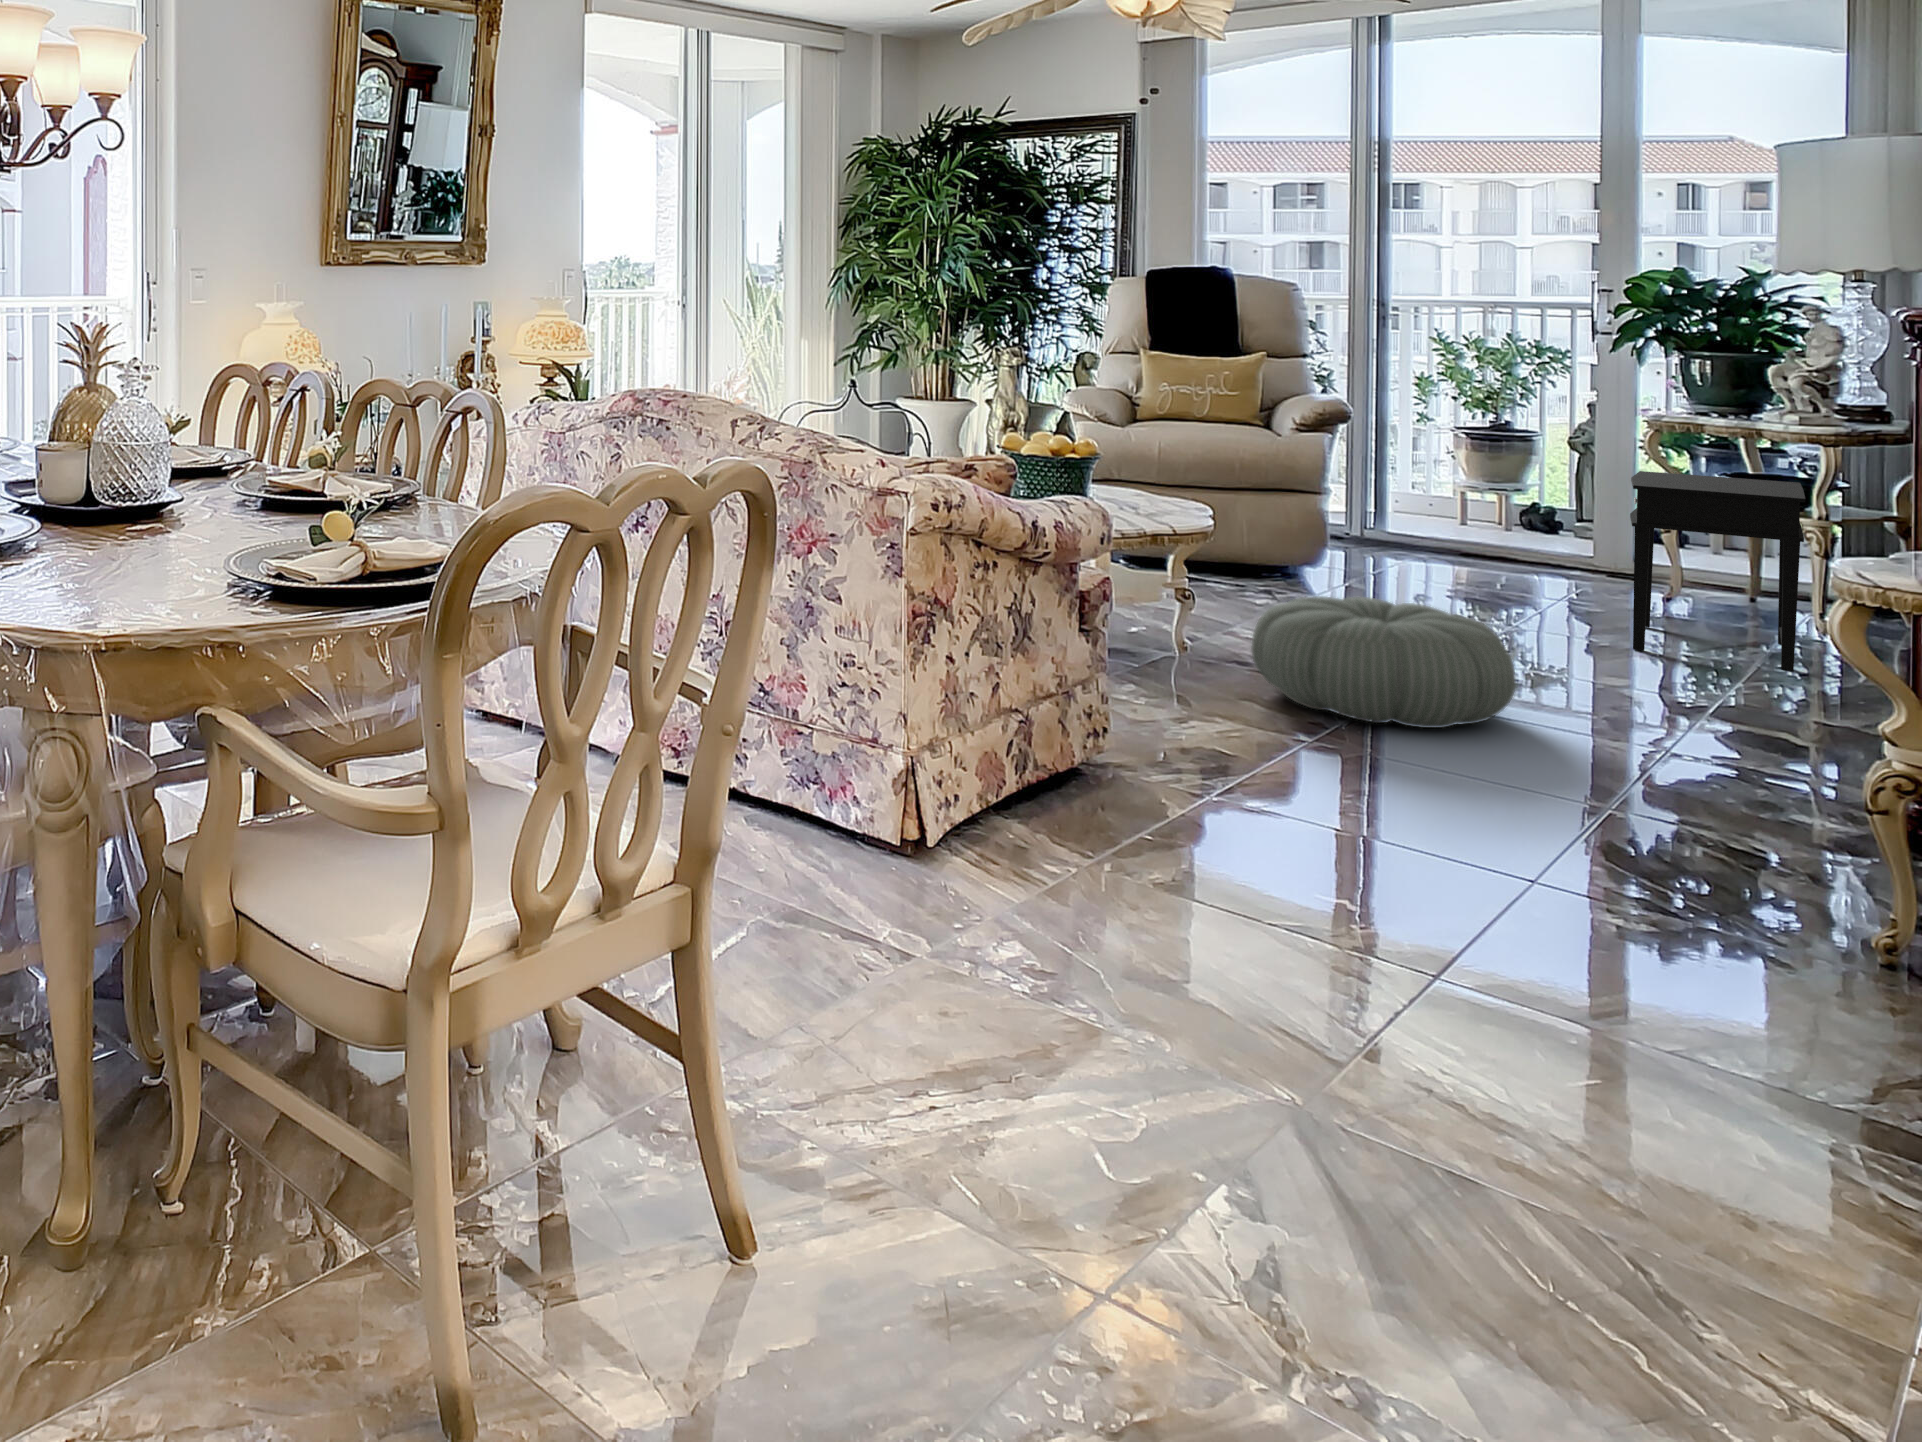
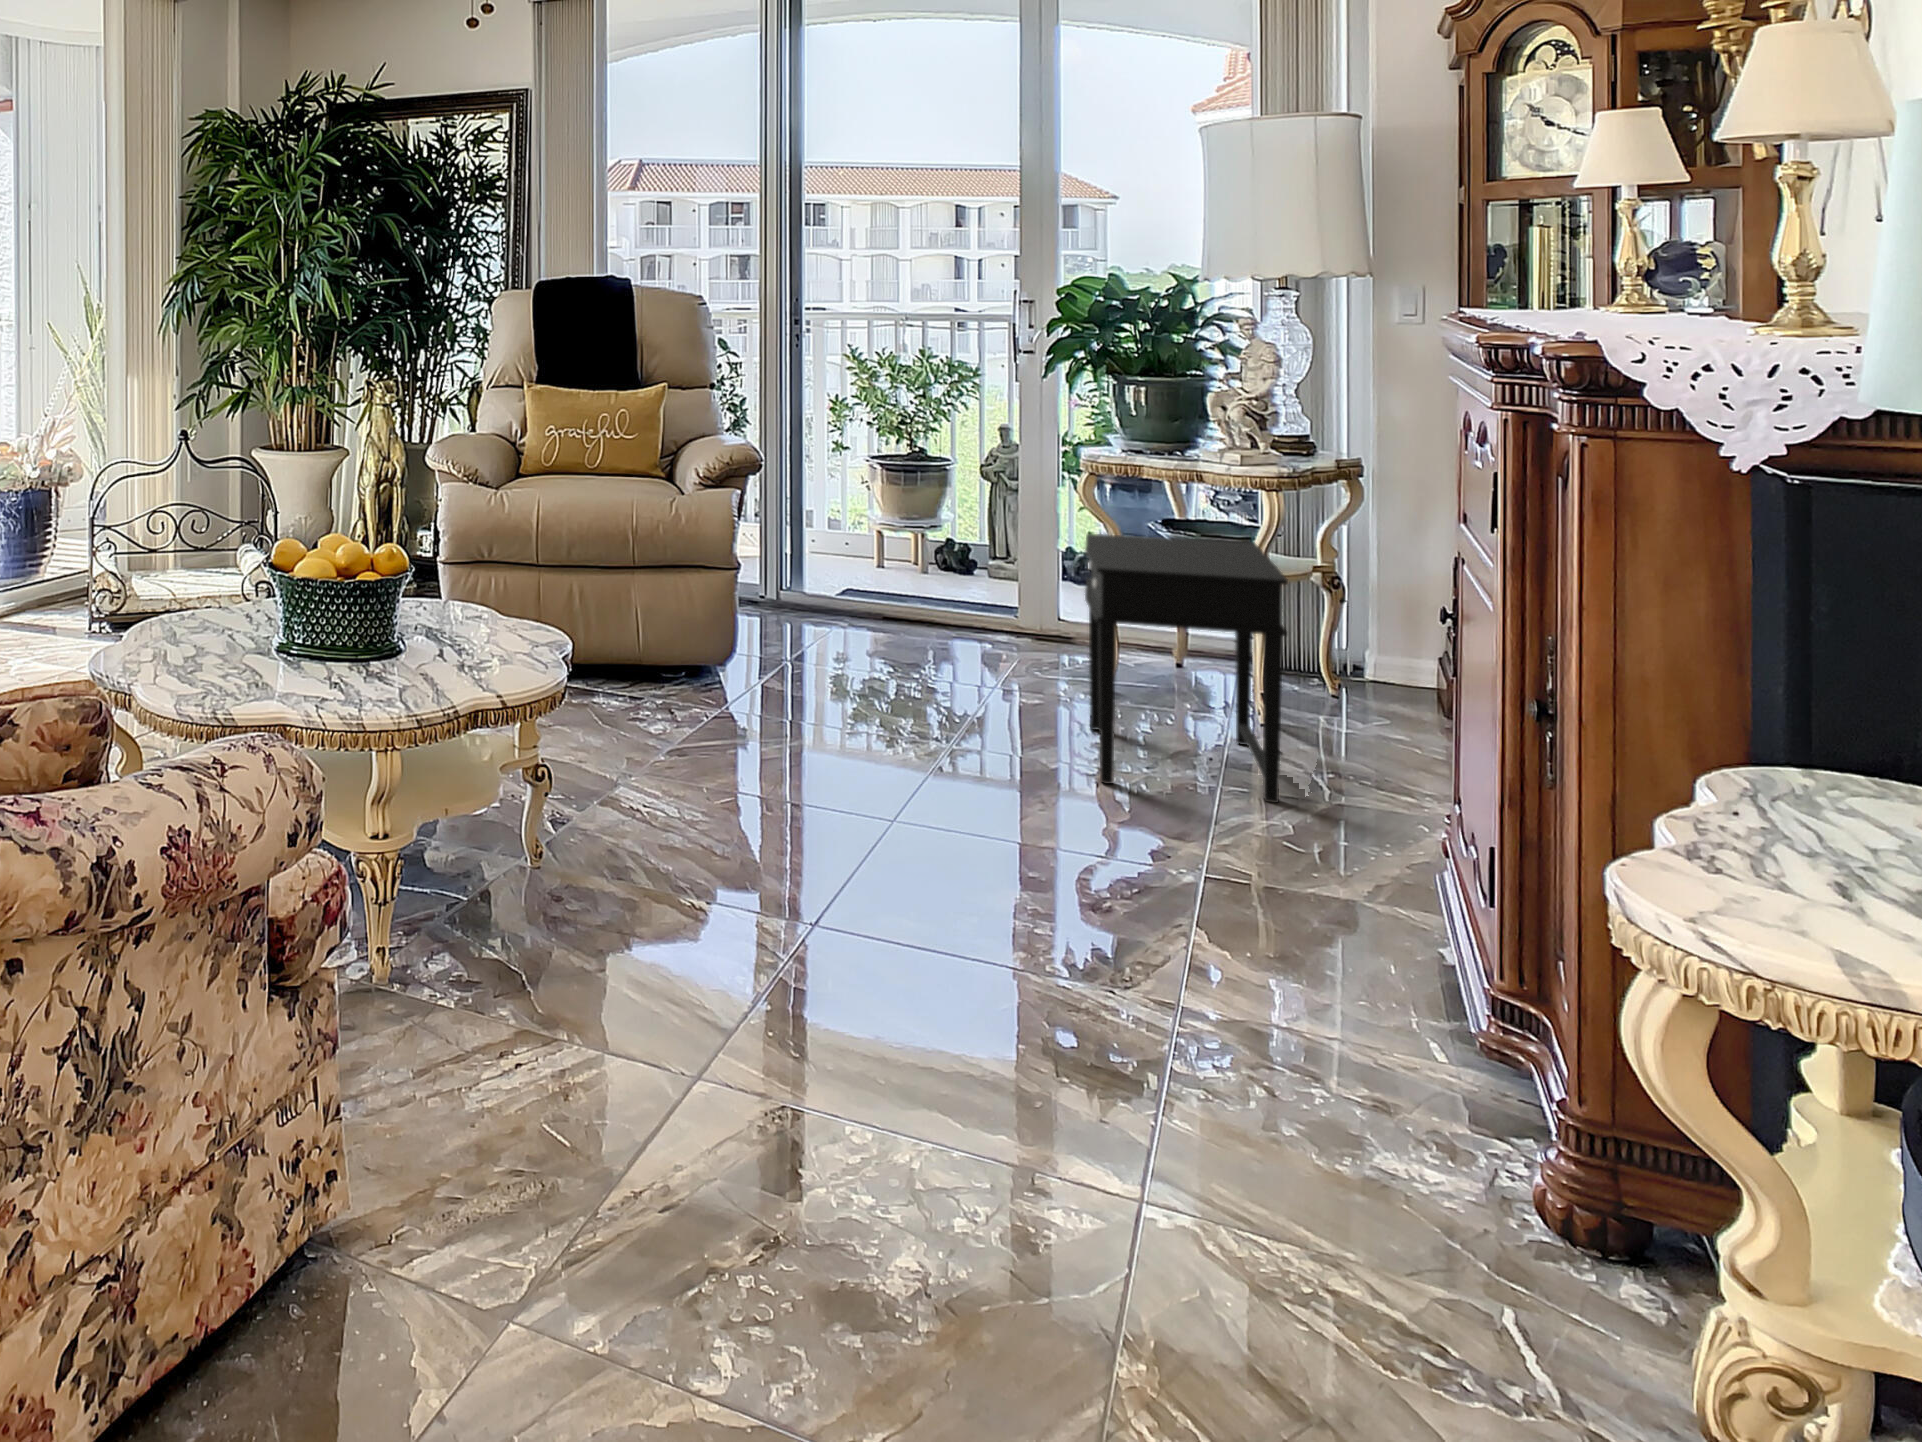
pouf: present [1251,596,1516,728] -> none [650,807,1024,1074]

